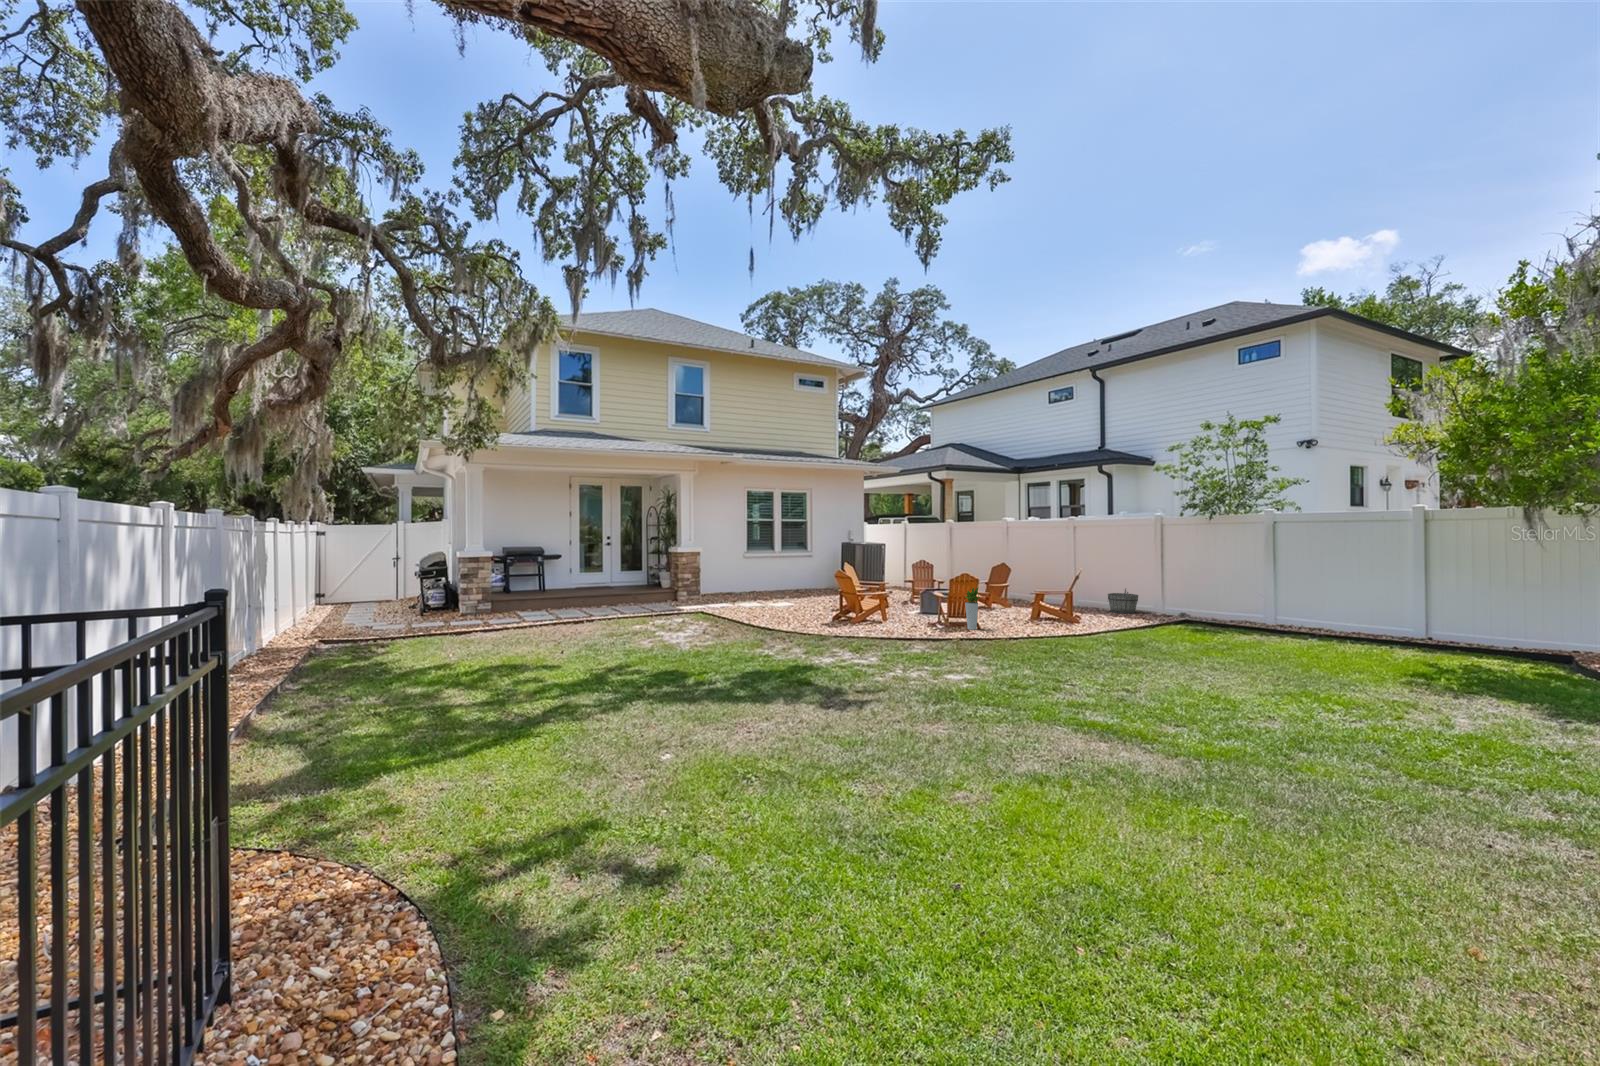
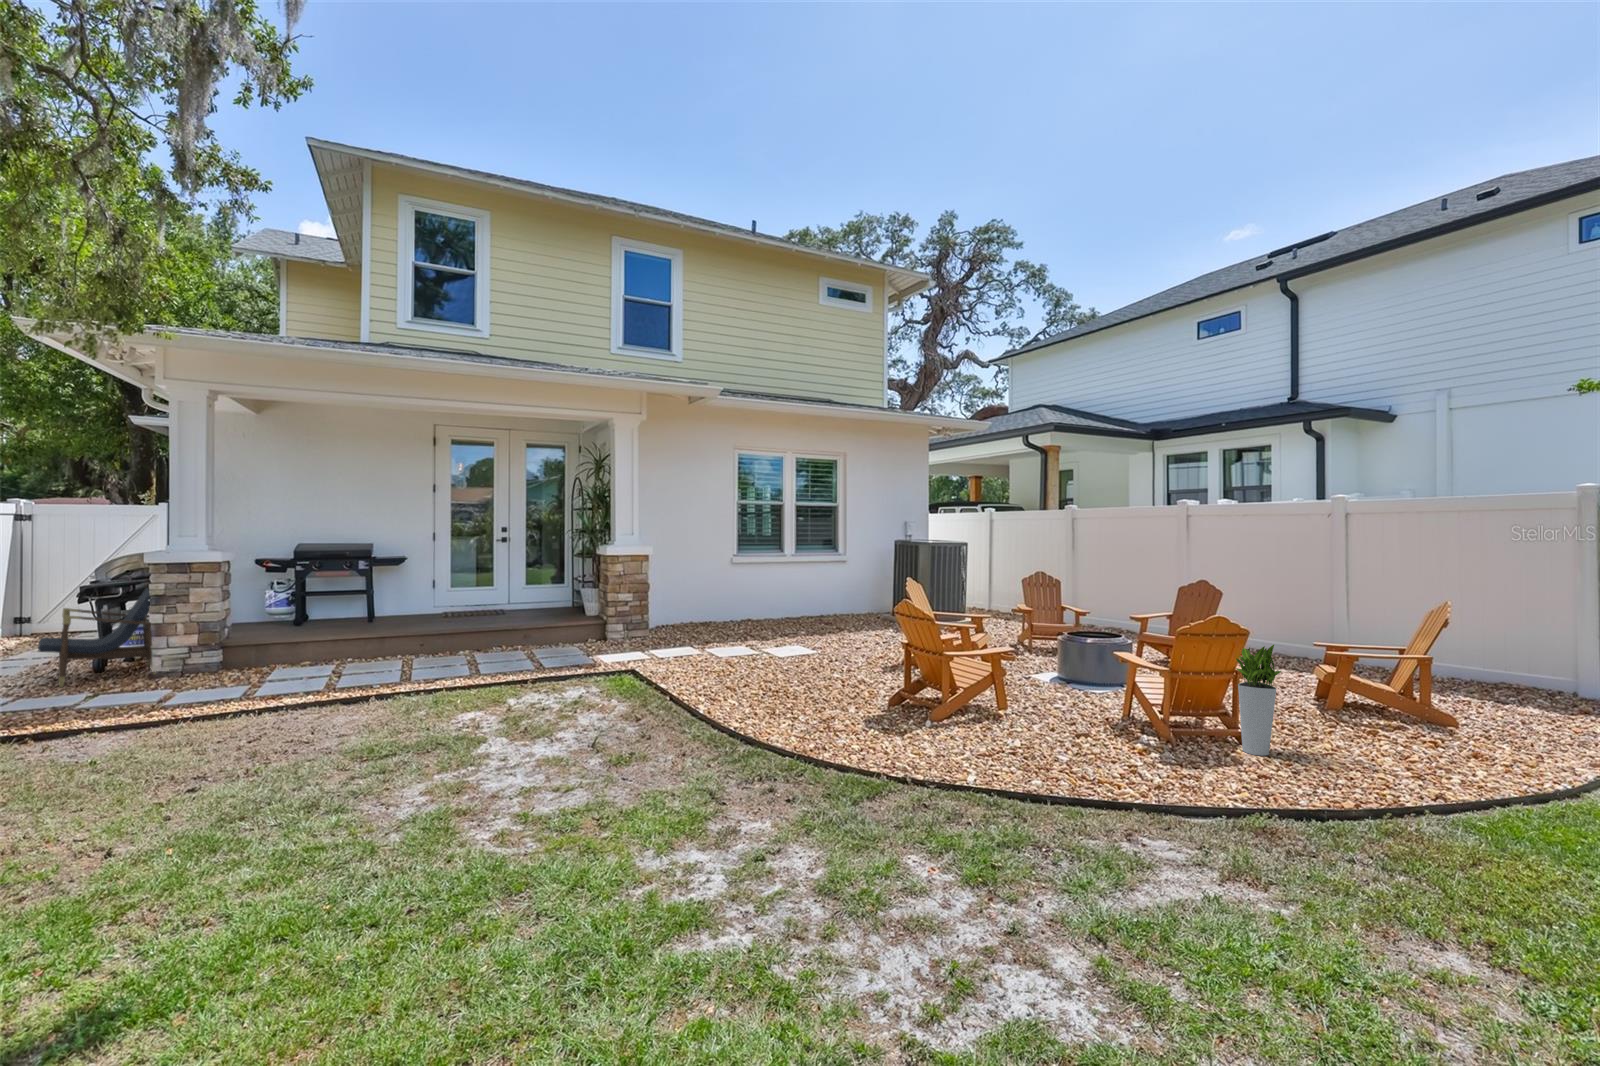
lounge chair: none [403,569,462,620] -> present [38,588,156,687]
wooden bucket: present [1108,589,1138,613] -> none [1476,636,1563,693]

